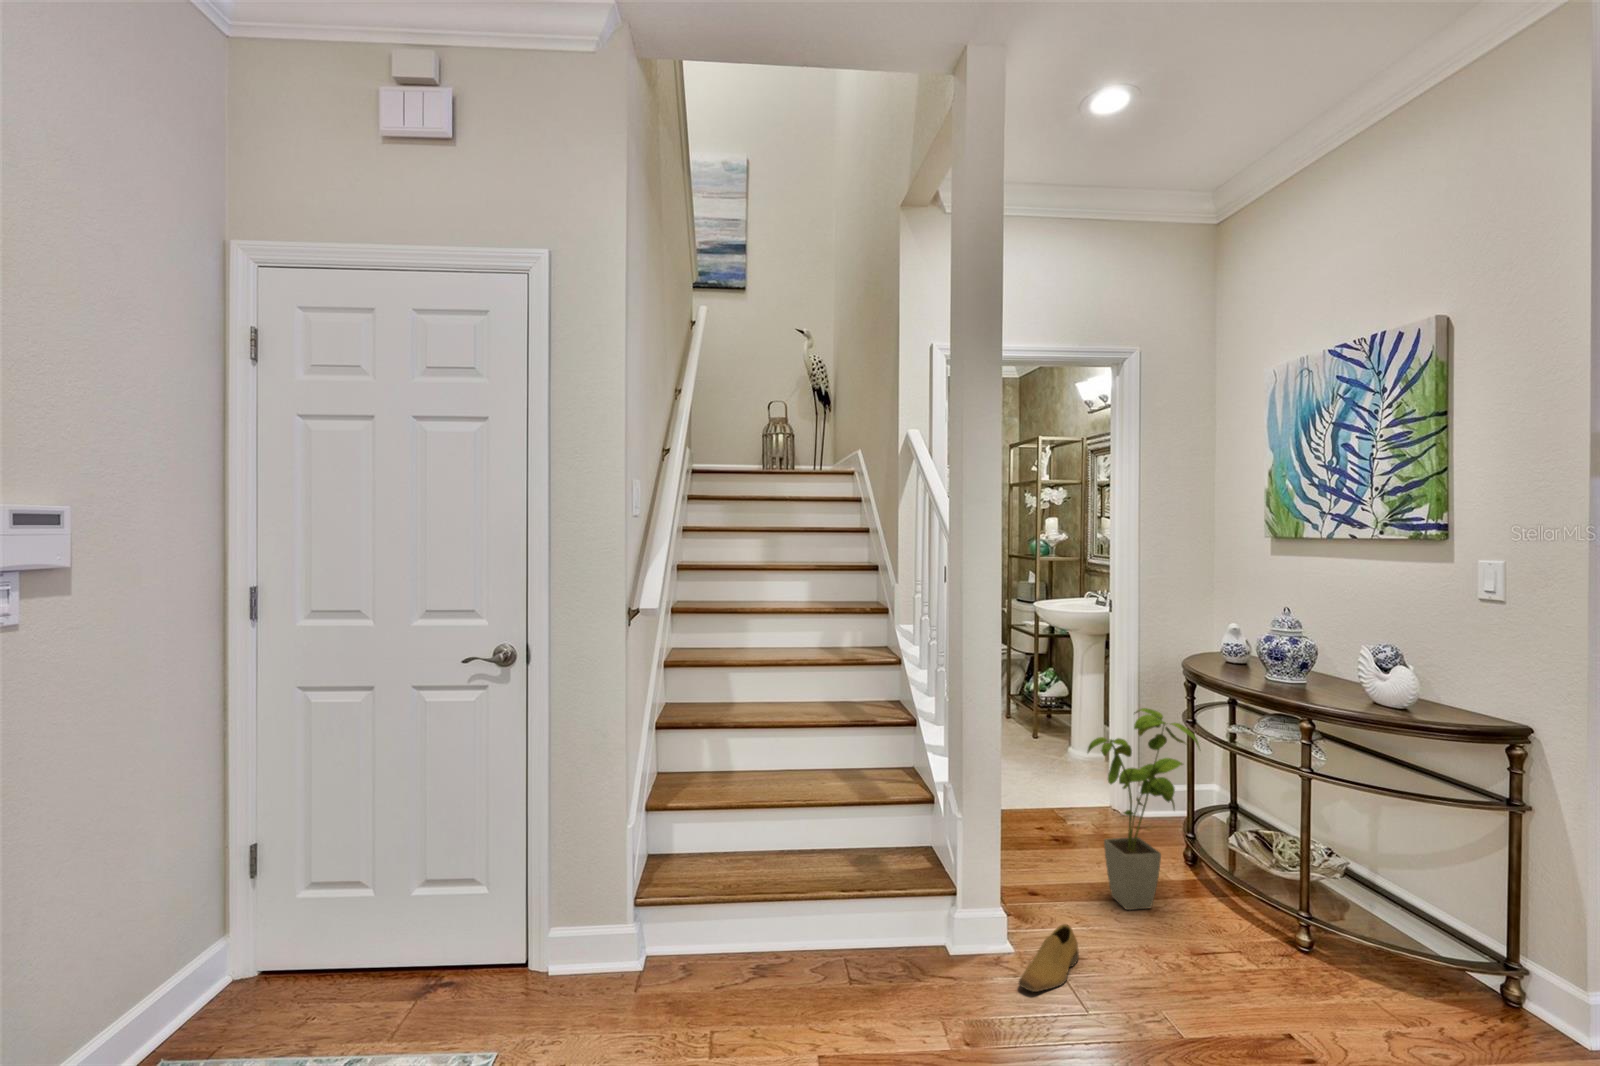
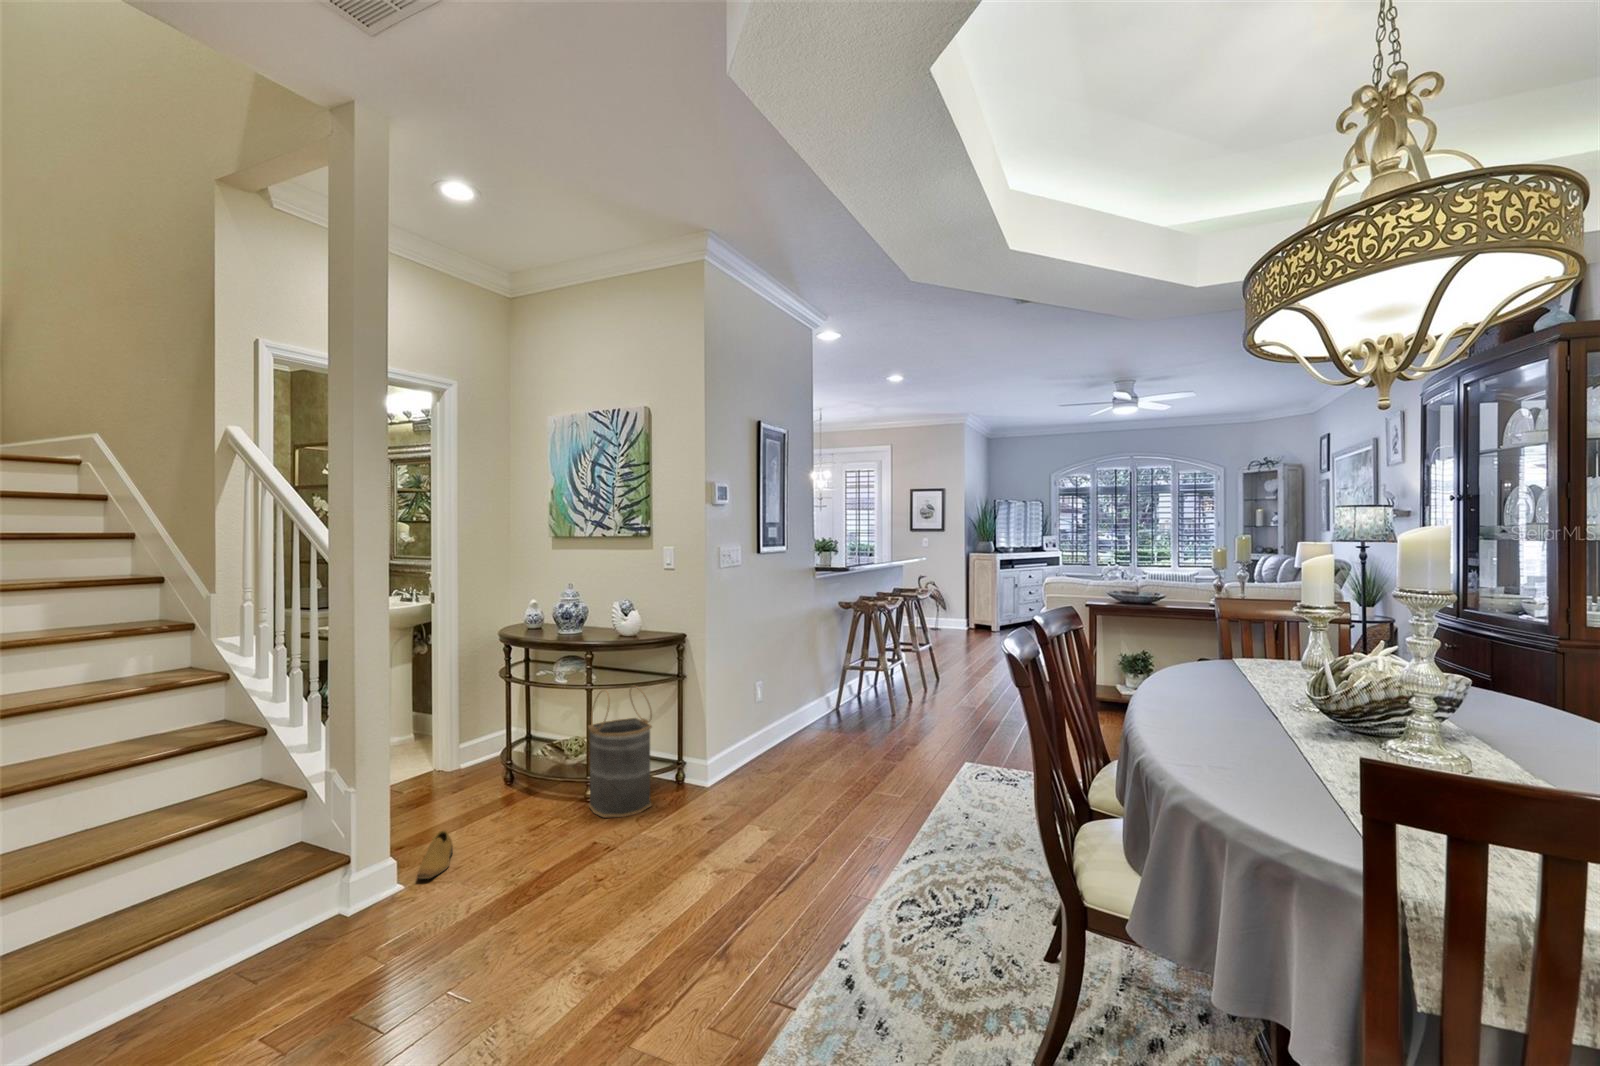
house plant: present [1088,708,1200,910] -> none [442,664,525,815]
basket: none [1302,789,1434,1025] -> present [589,685,652,818]

